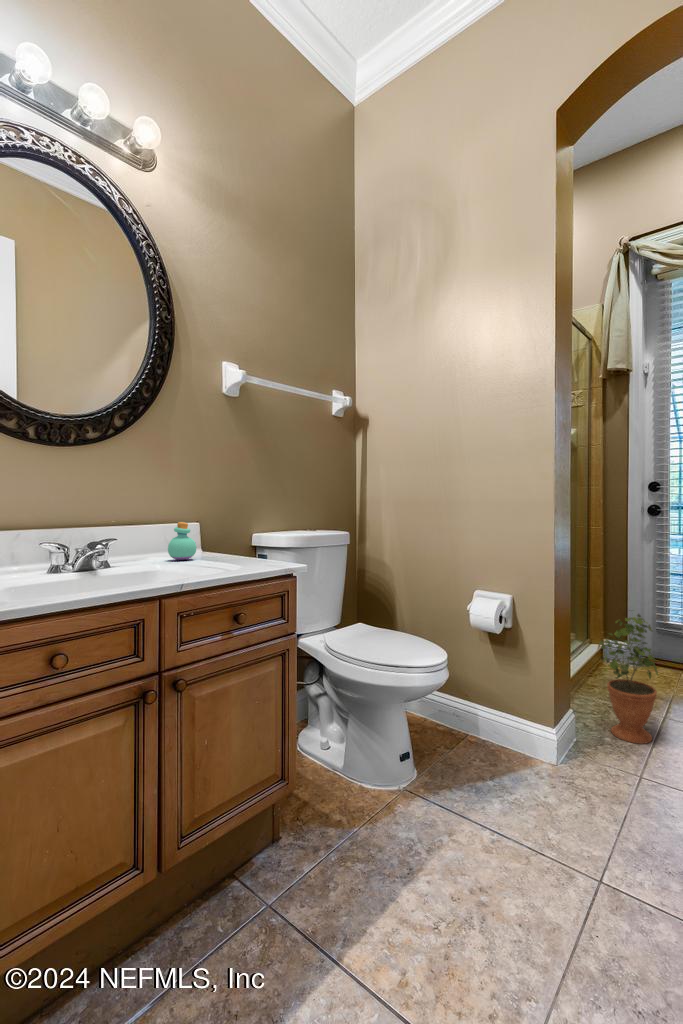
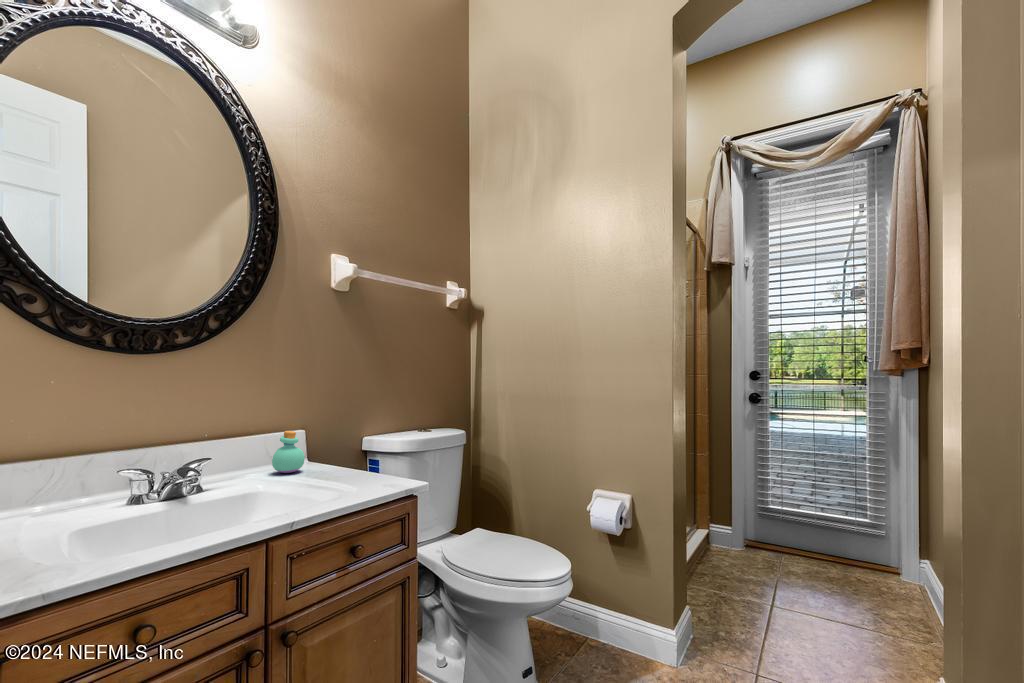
potted plant: present [598,614,658,744] -> none [710,502,768,638]

